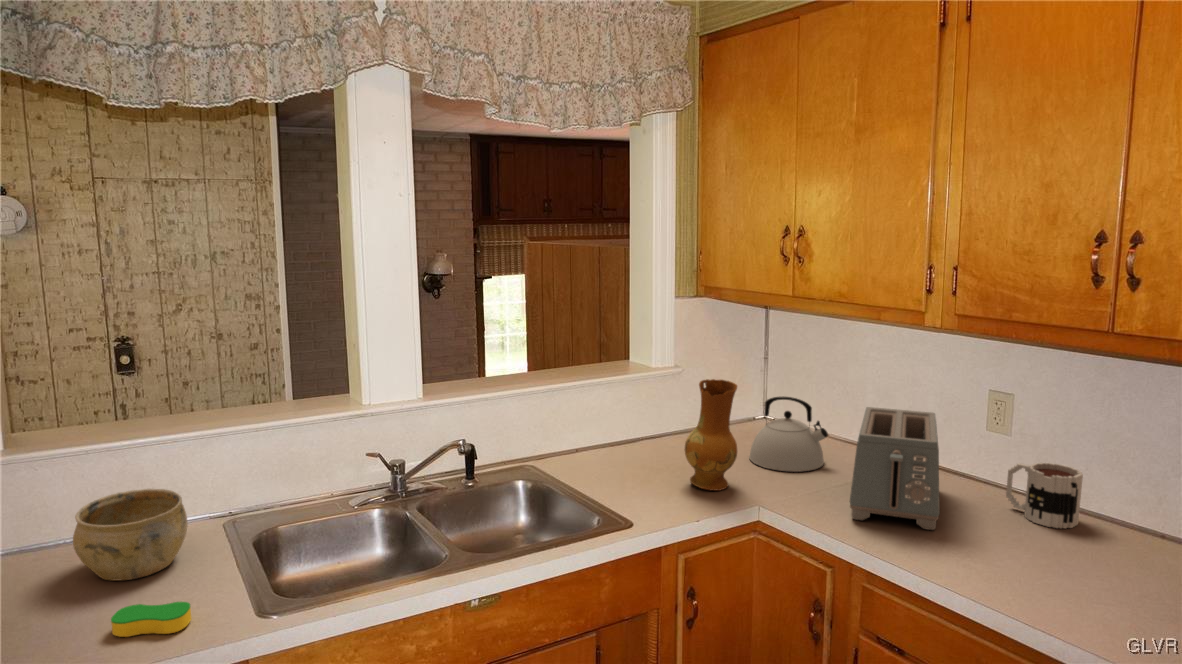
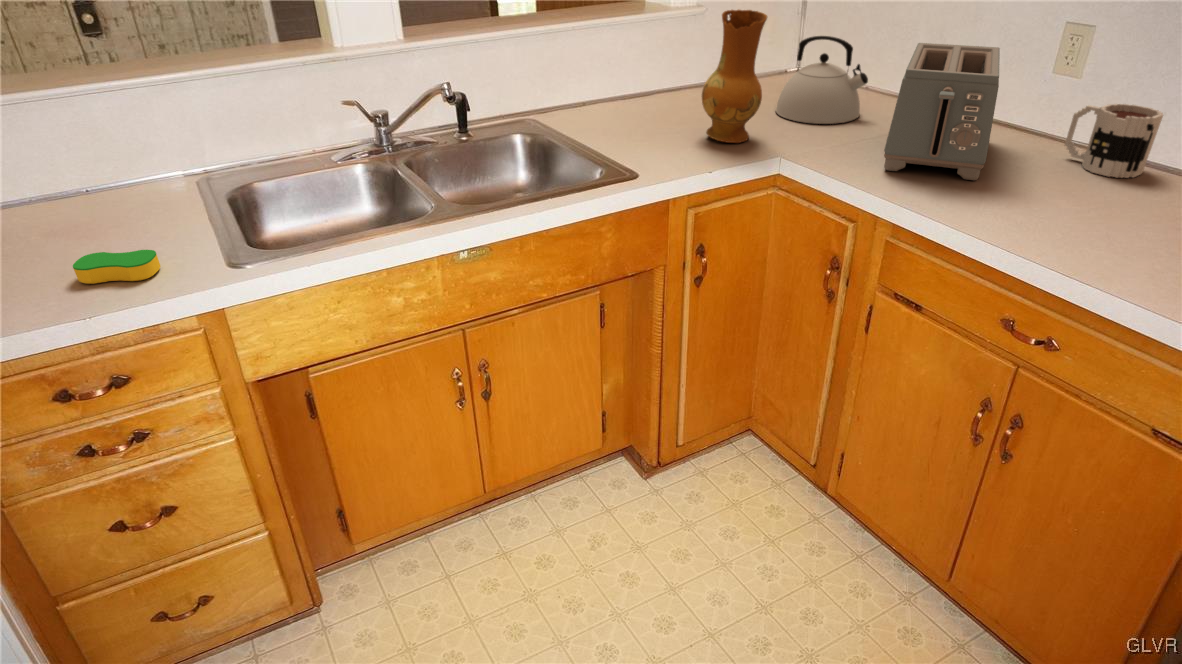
ceramic bowl: present [73,489,188,581] -> none [19,136,150,232]

